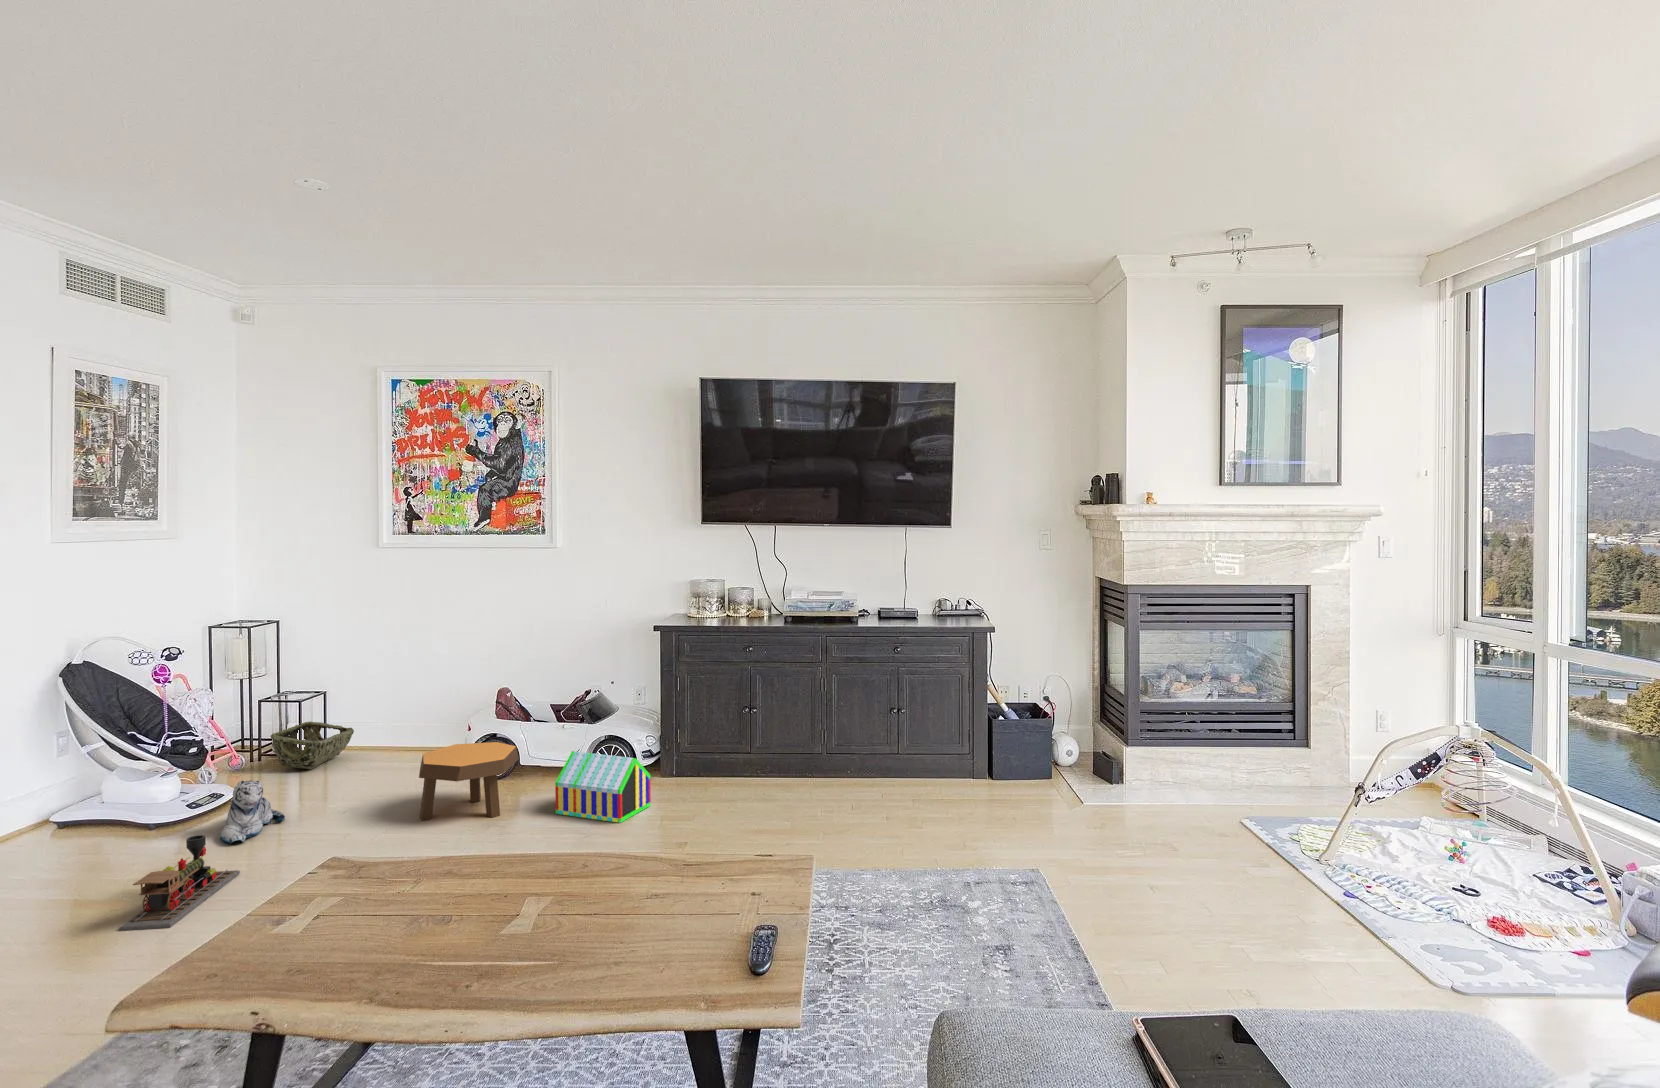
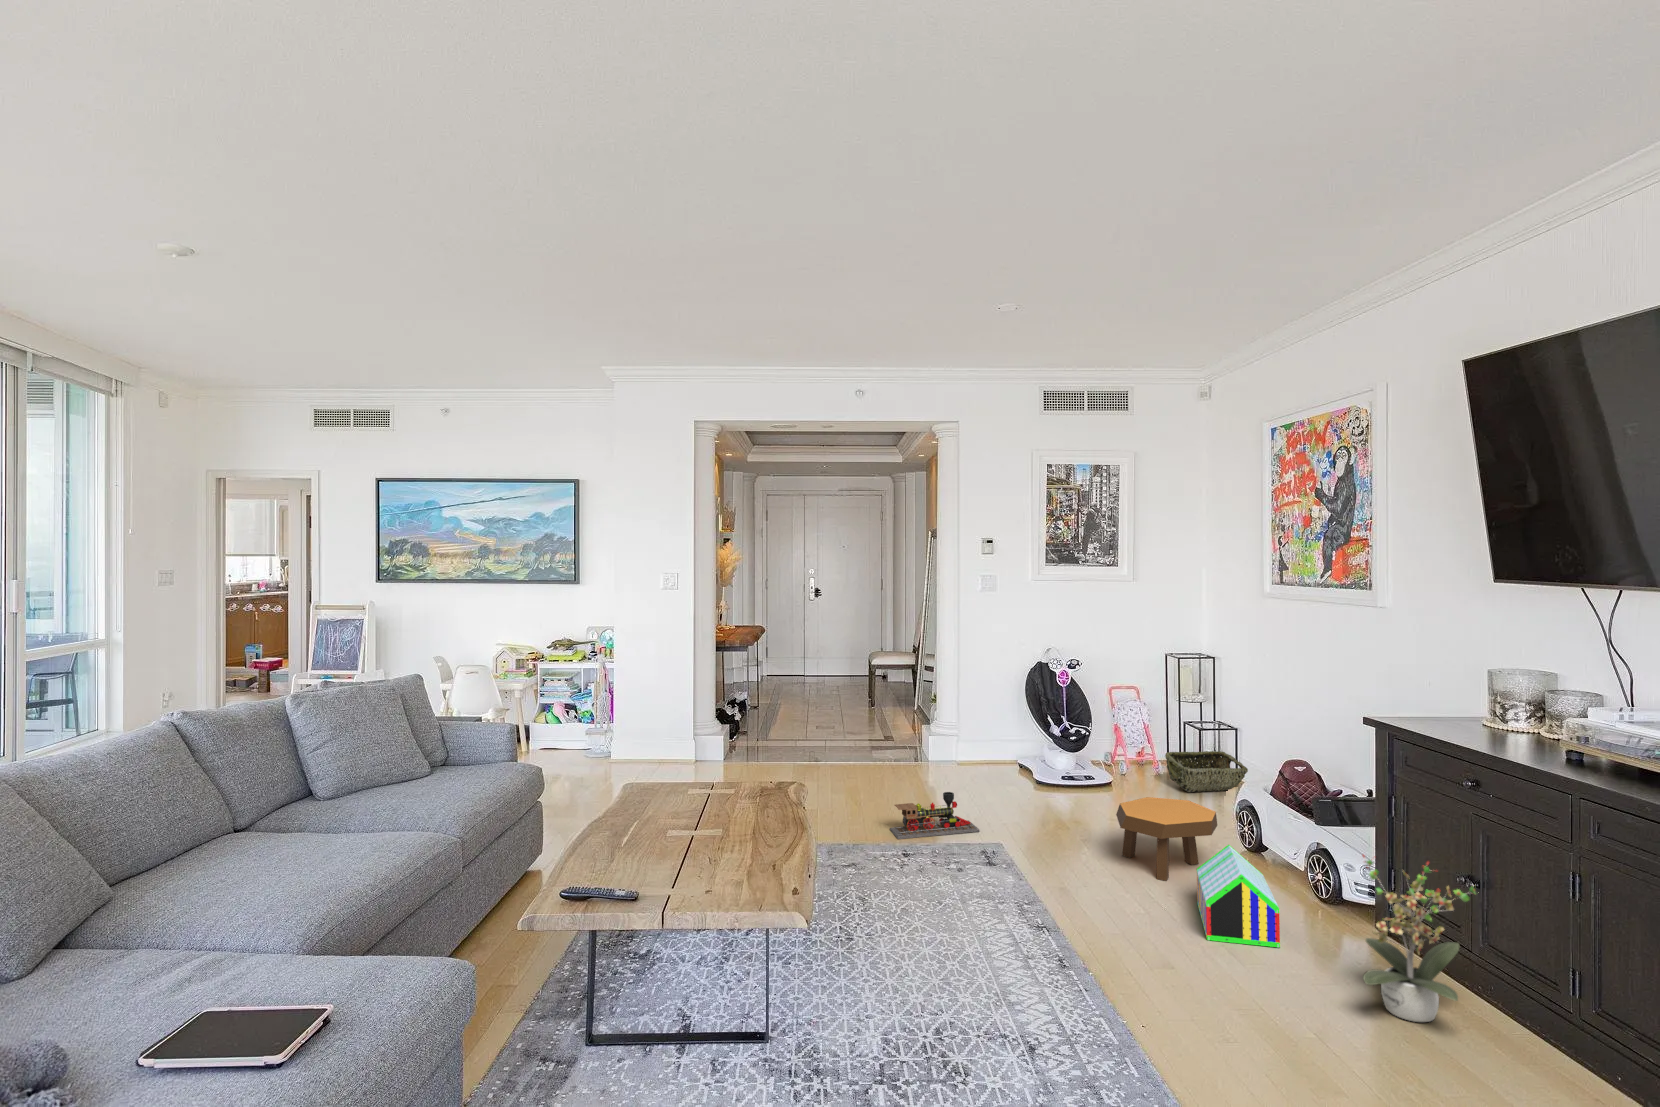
potted plant: none [706,700,787,799] -> present [1362,855,1476,1022]
plush toy: present [220,780,285,844] -> none [1021,772,1087,817]

